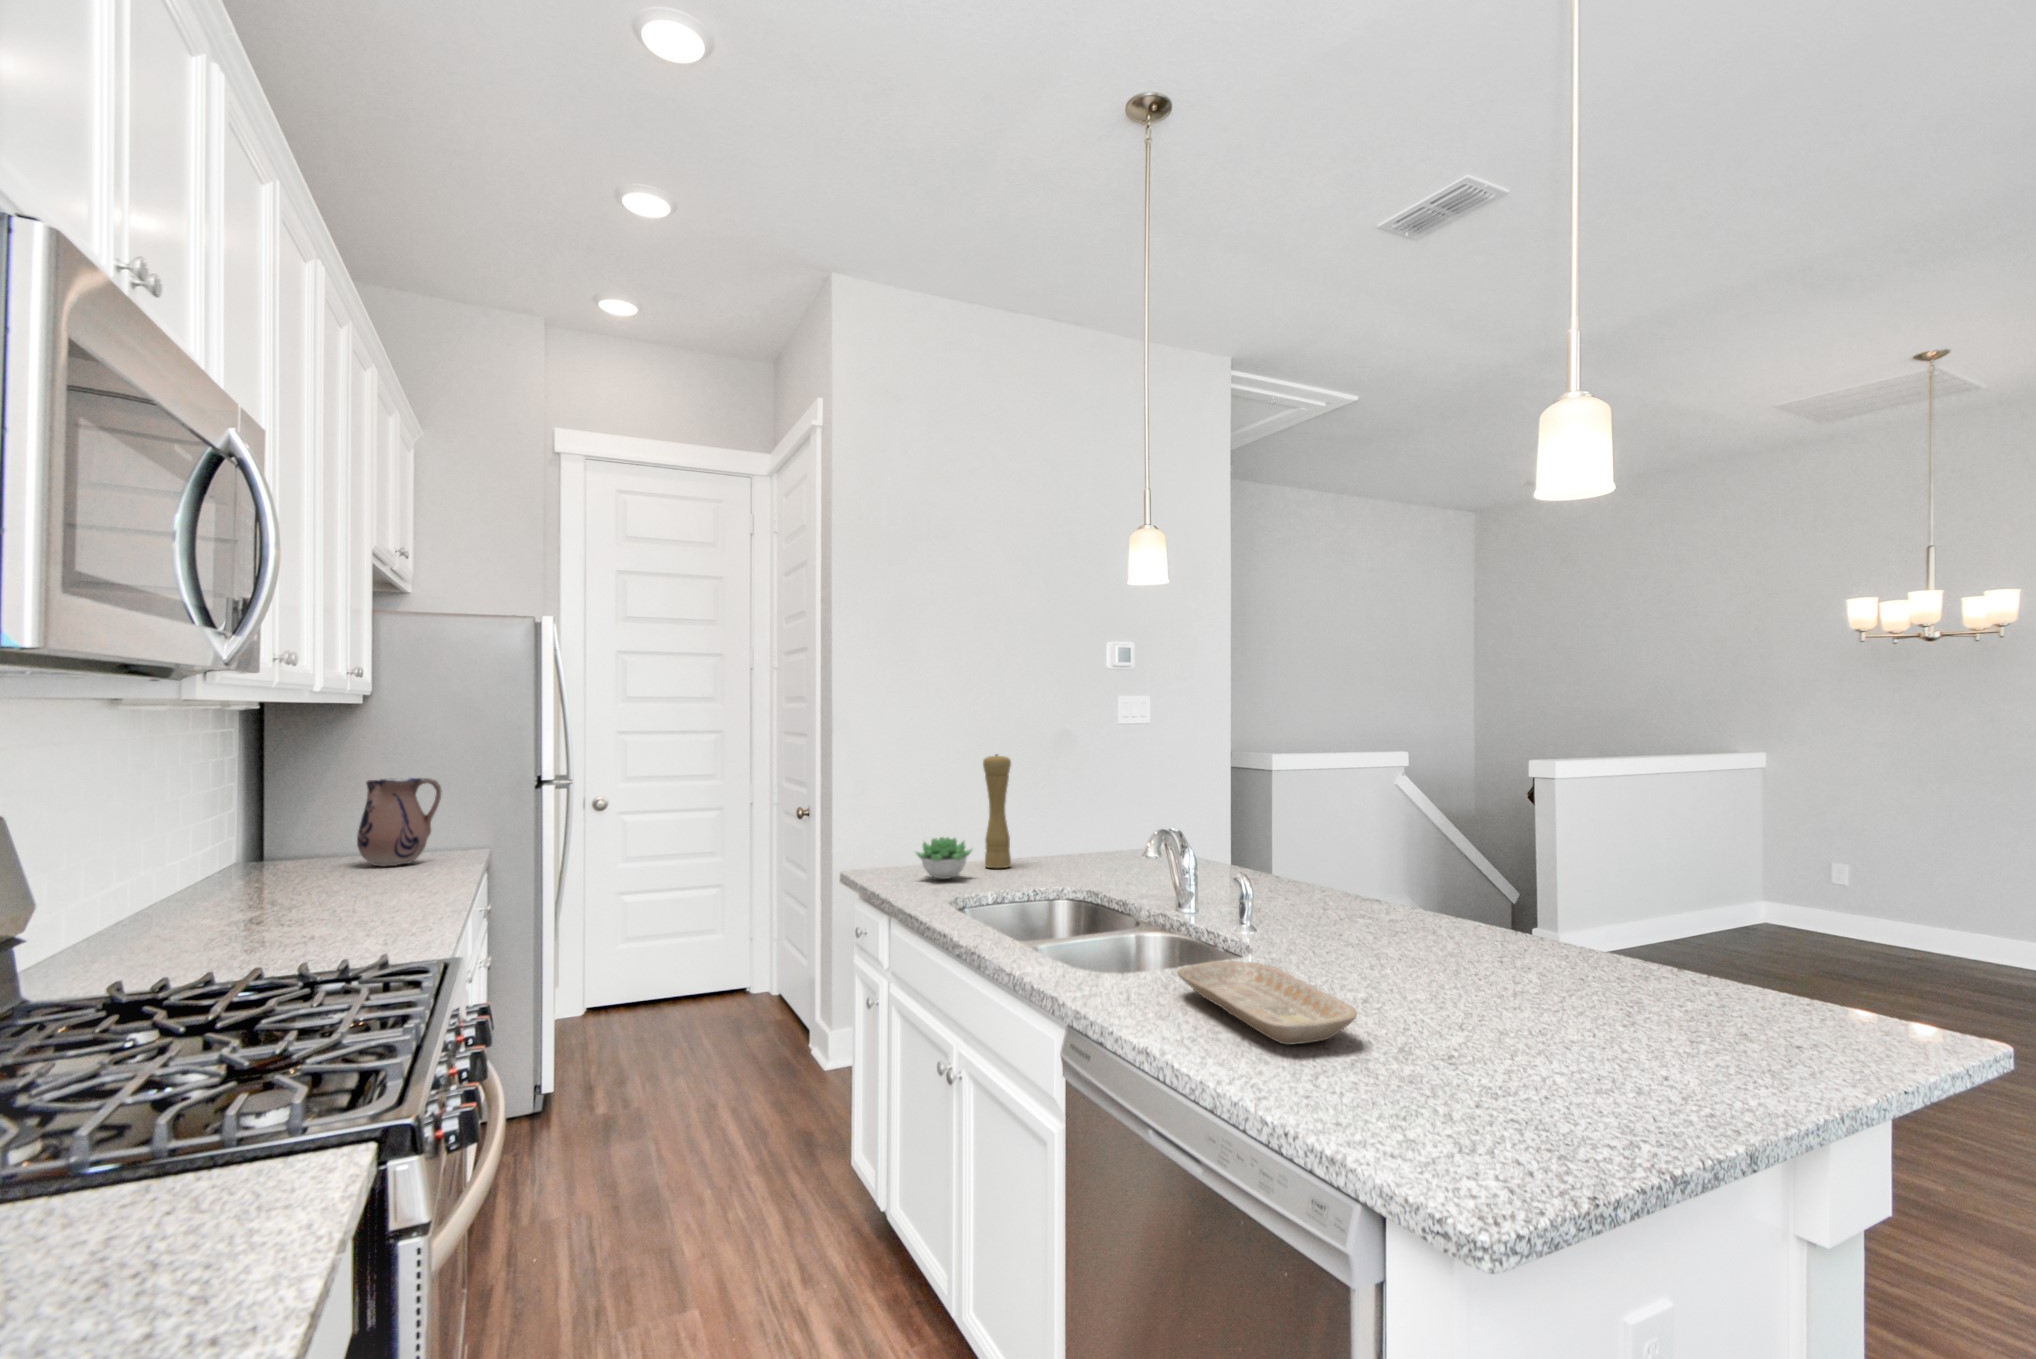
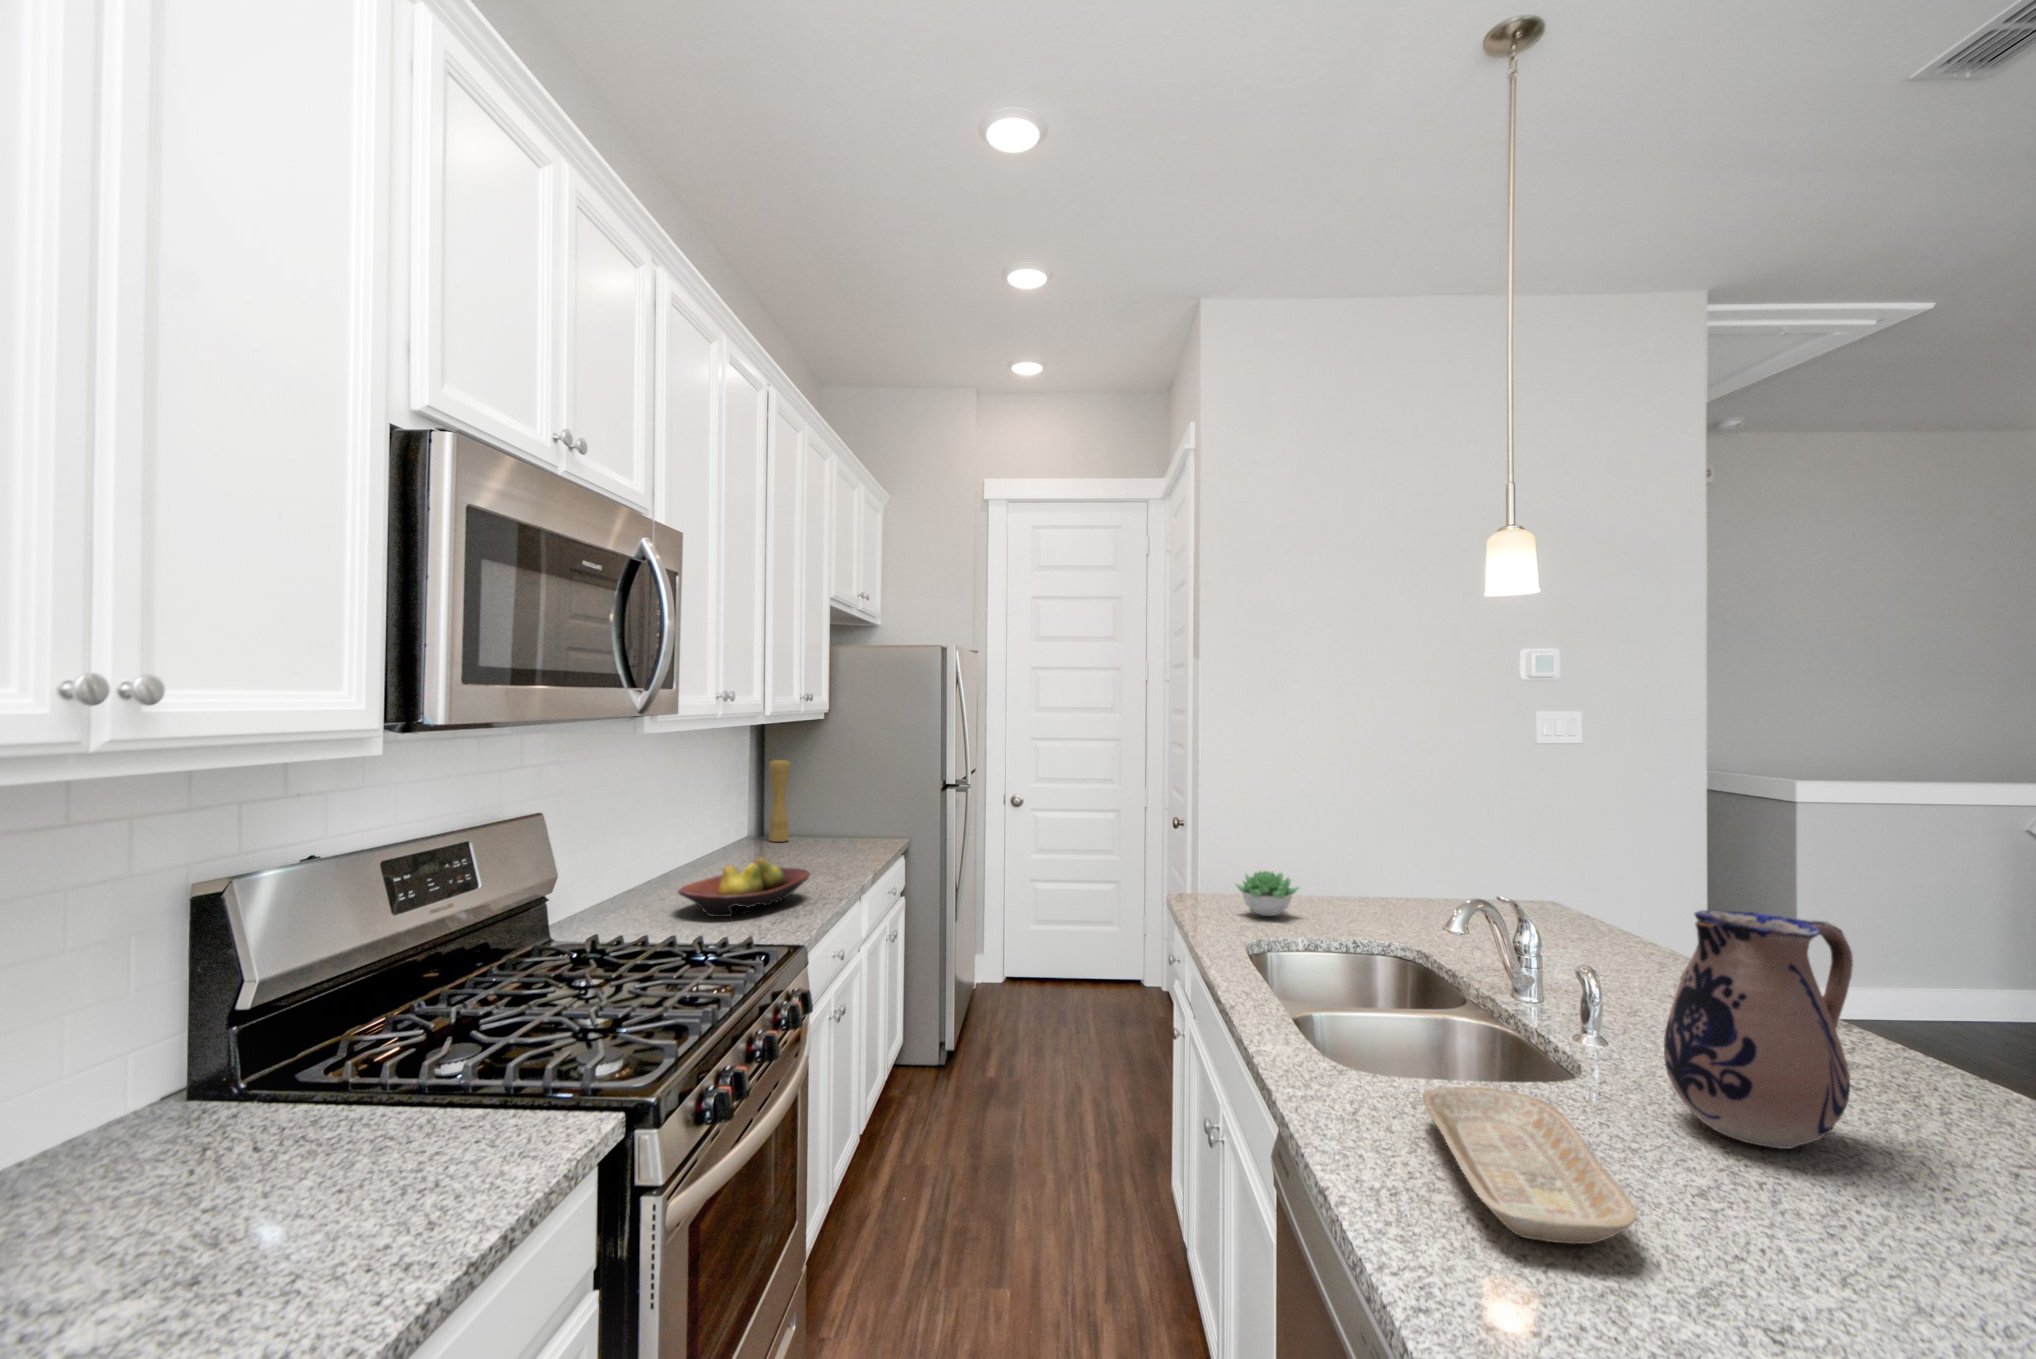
pepper mill: present [983,754,1011,868] -> present [769,759,790,842]
ceramic pitcher: present [357,778,442,867] -> present [1664,910,1853,1149]
fruit bowl: none [263,870,433,943] -> present [678,858,810,917]

